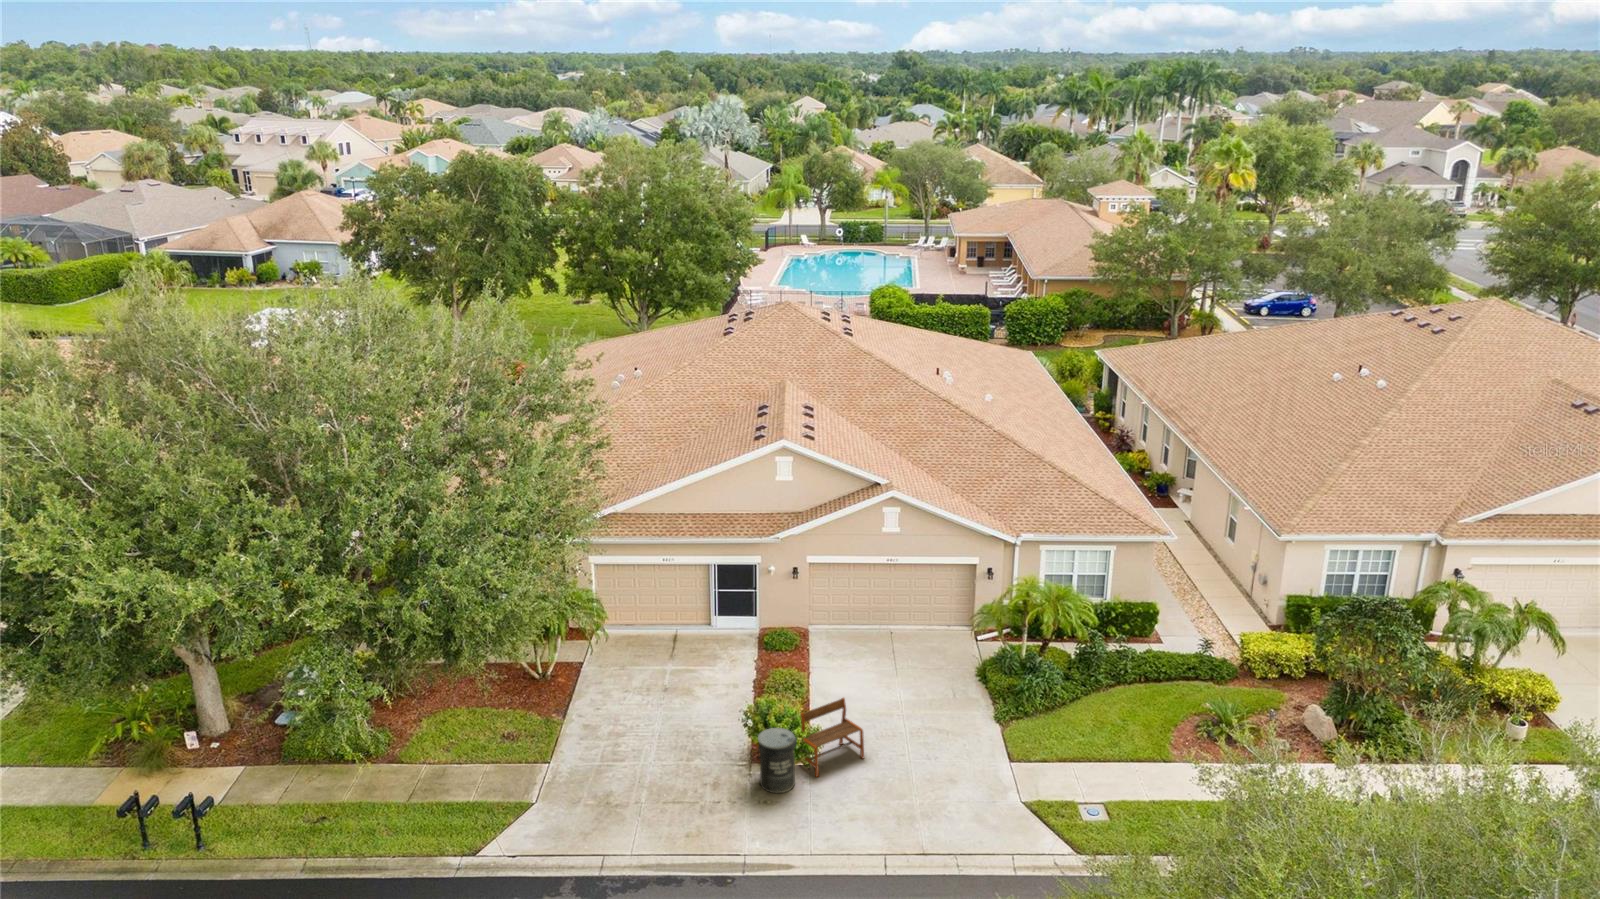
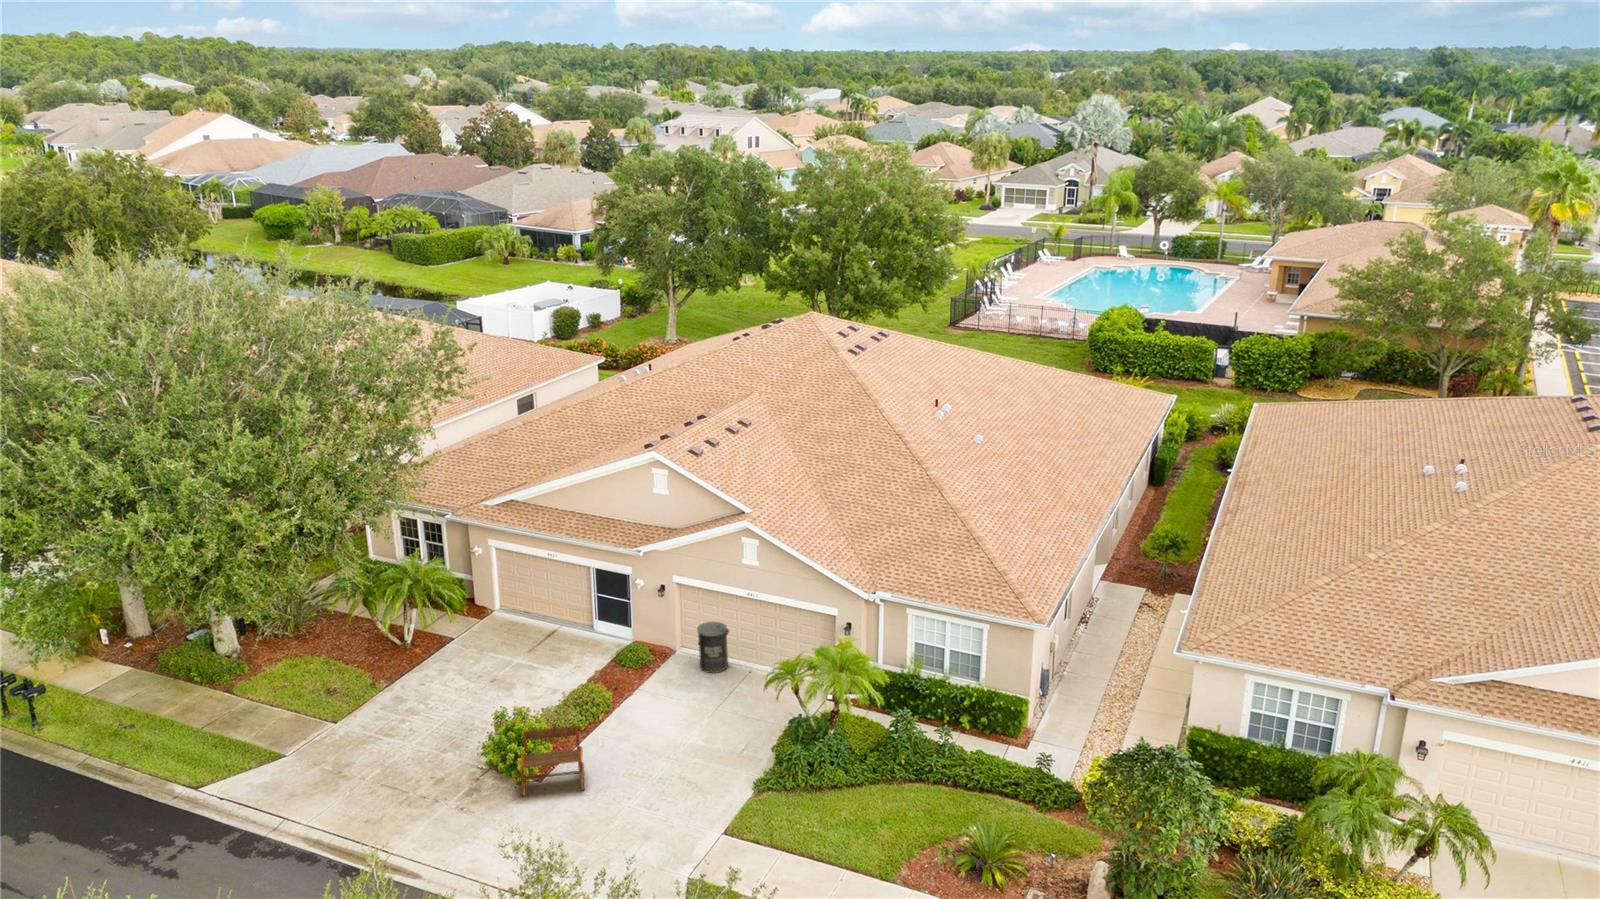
trash can: present [758,728,797,793] -> present [697,622,729,673]

